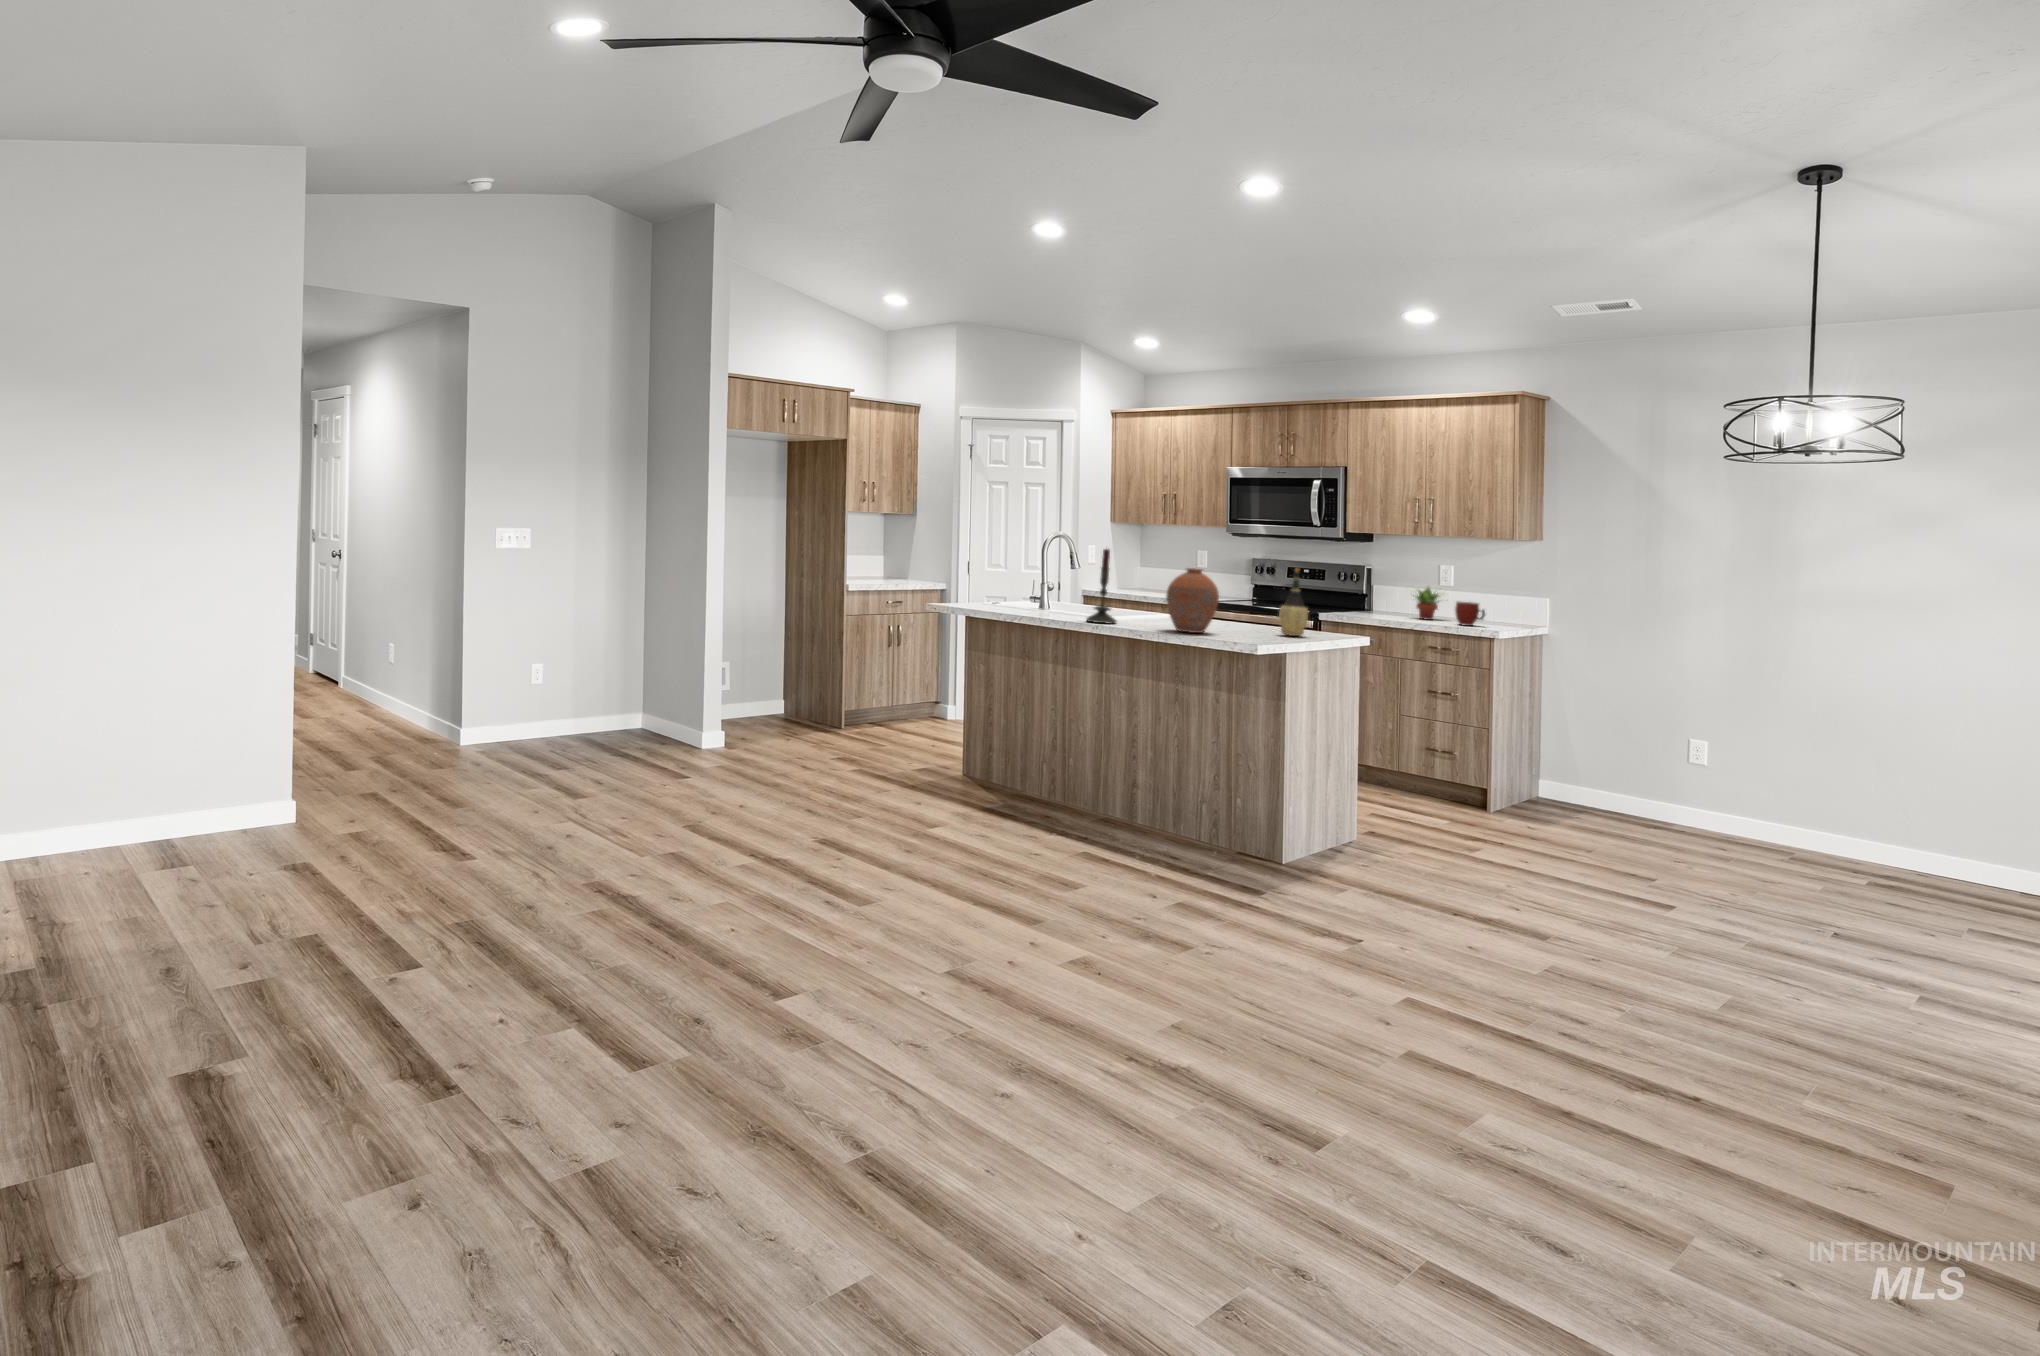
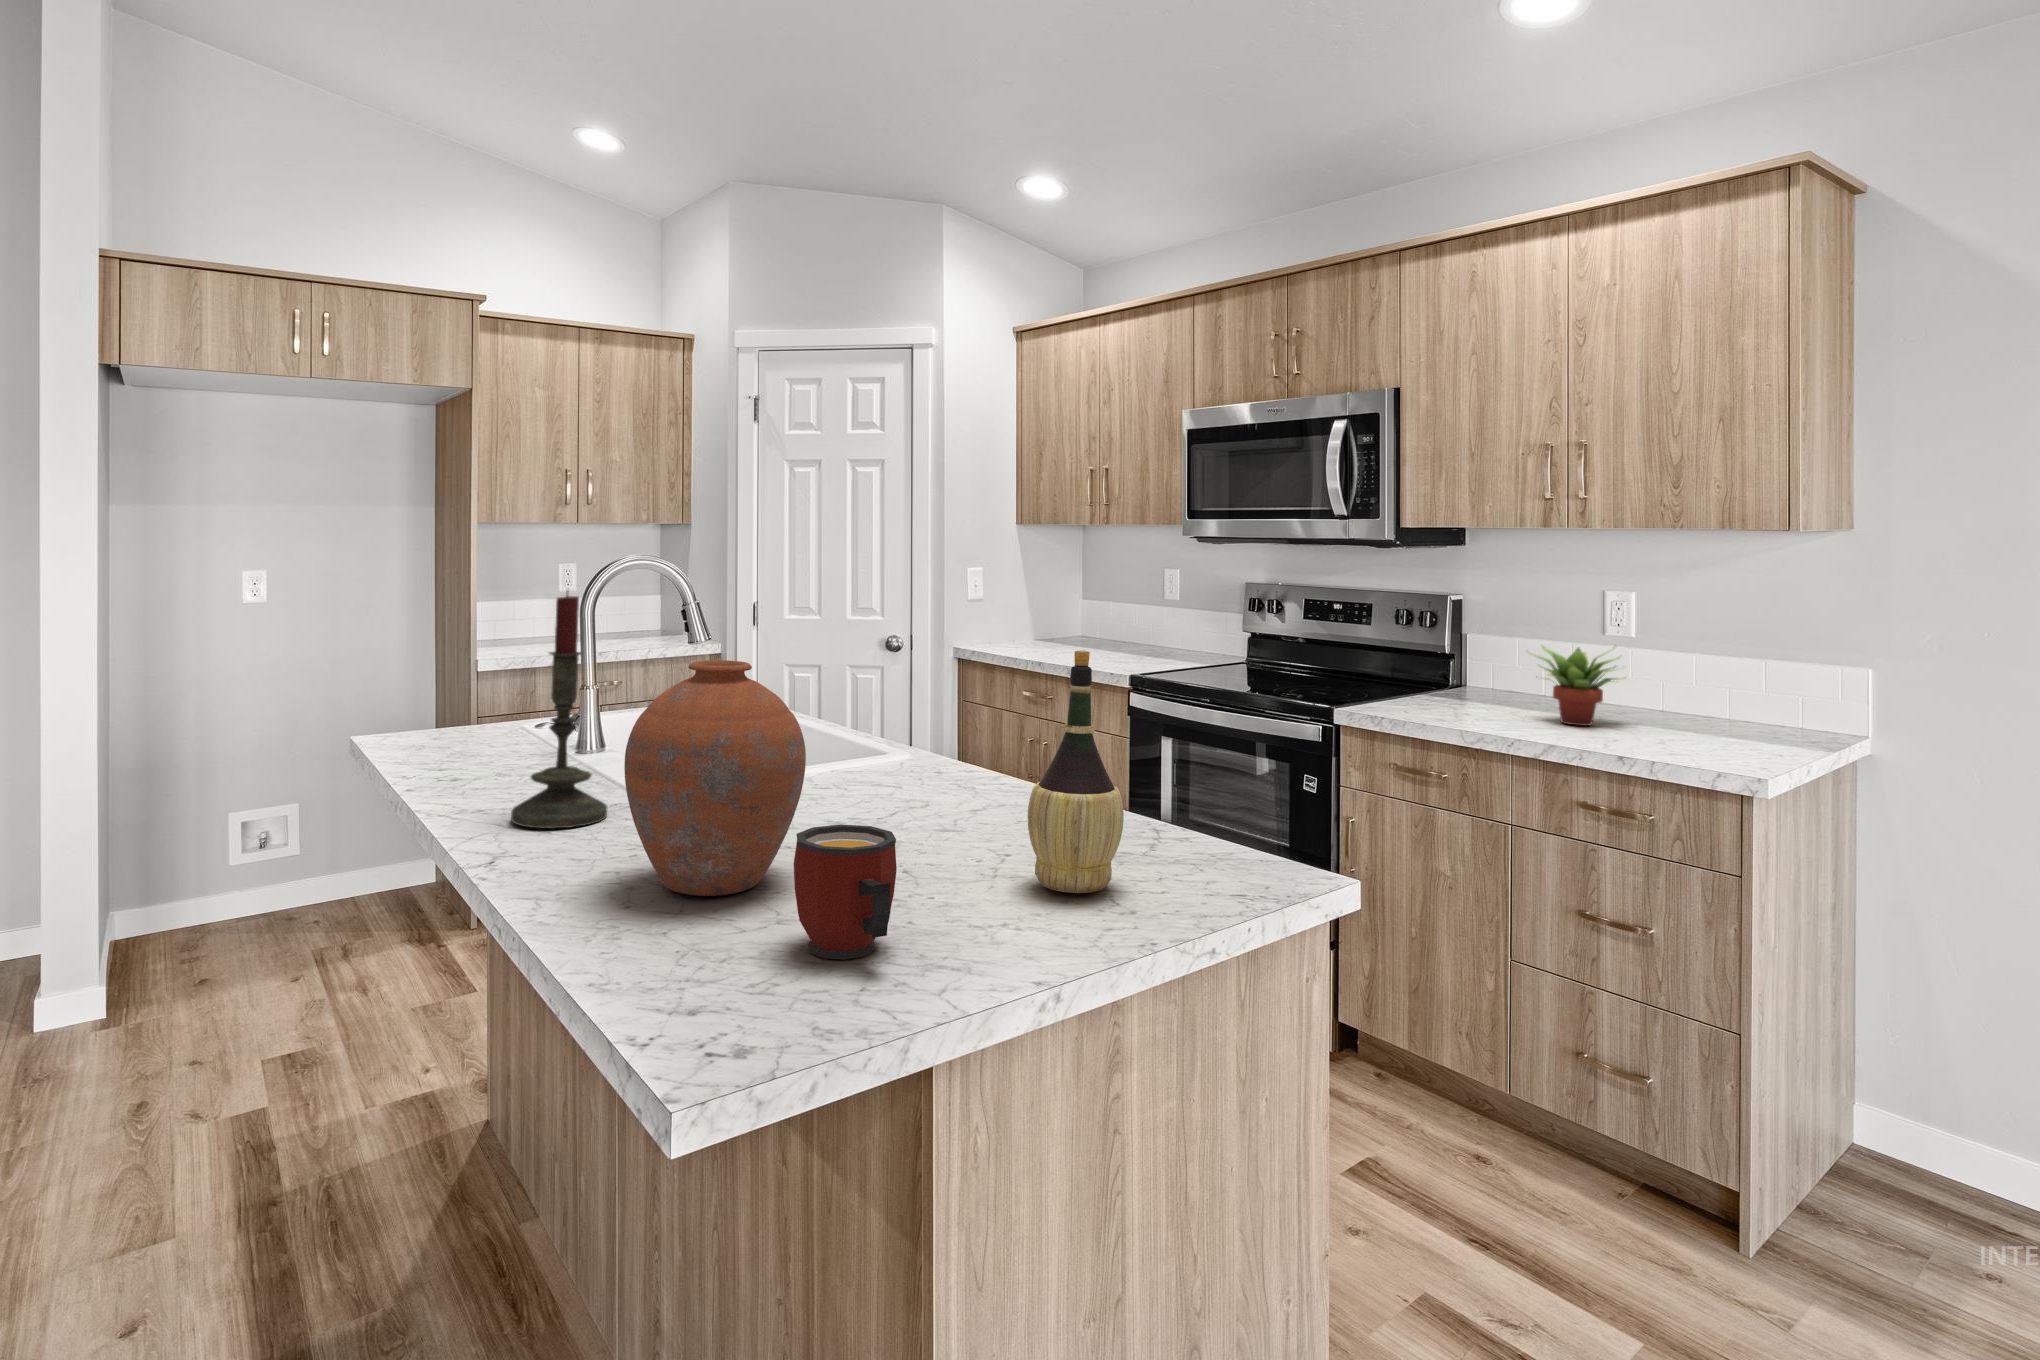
mug: present [1455,602,1485,626] -> present [794,824,897,959]

